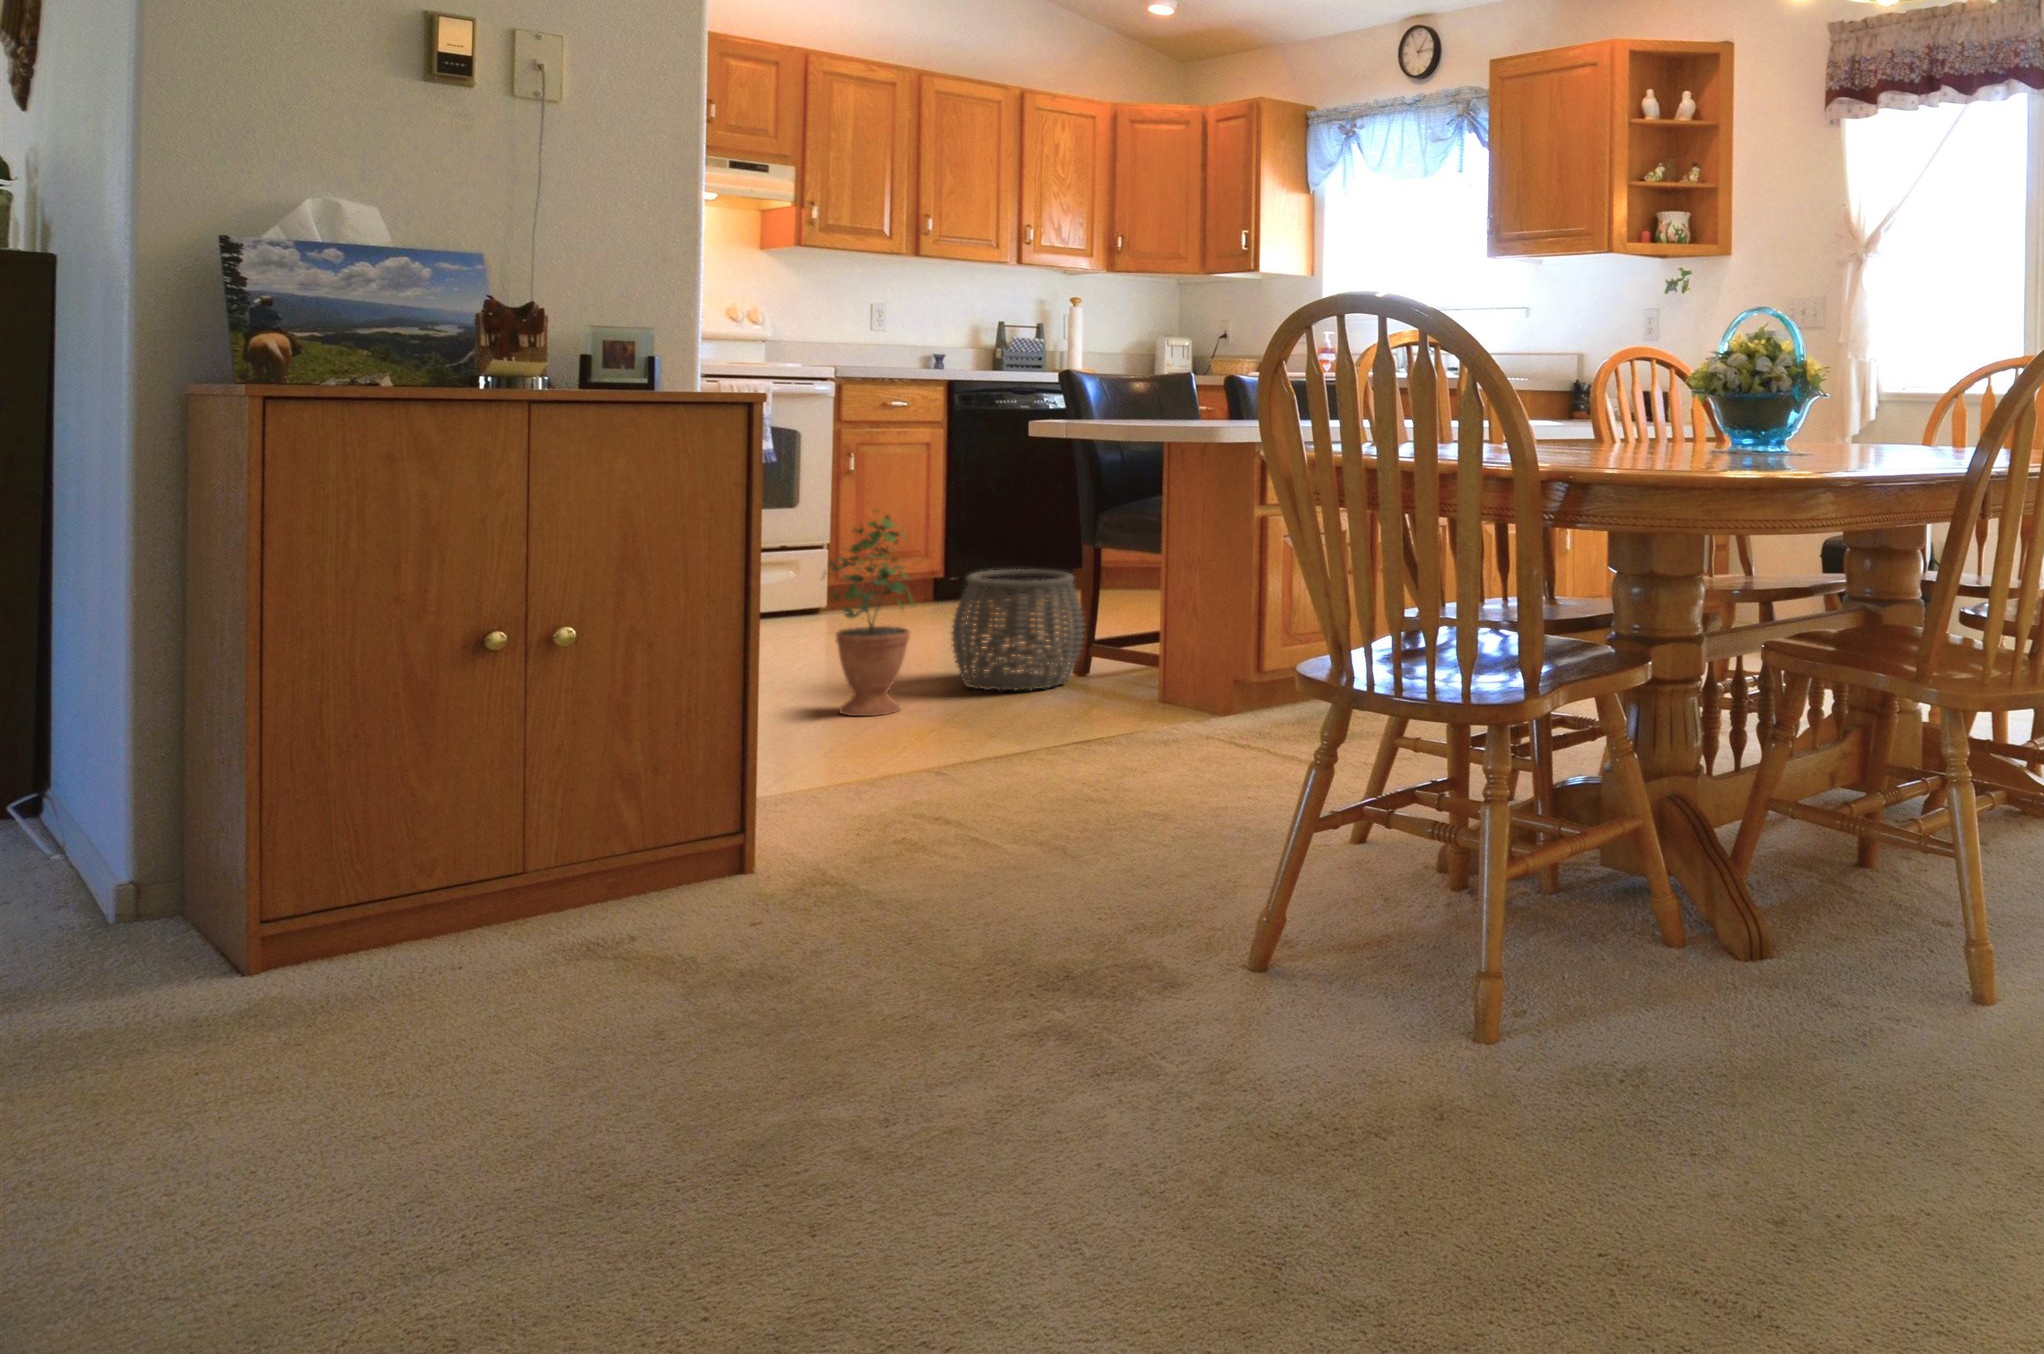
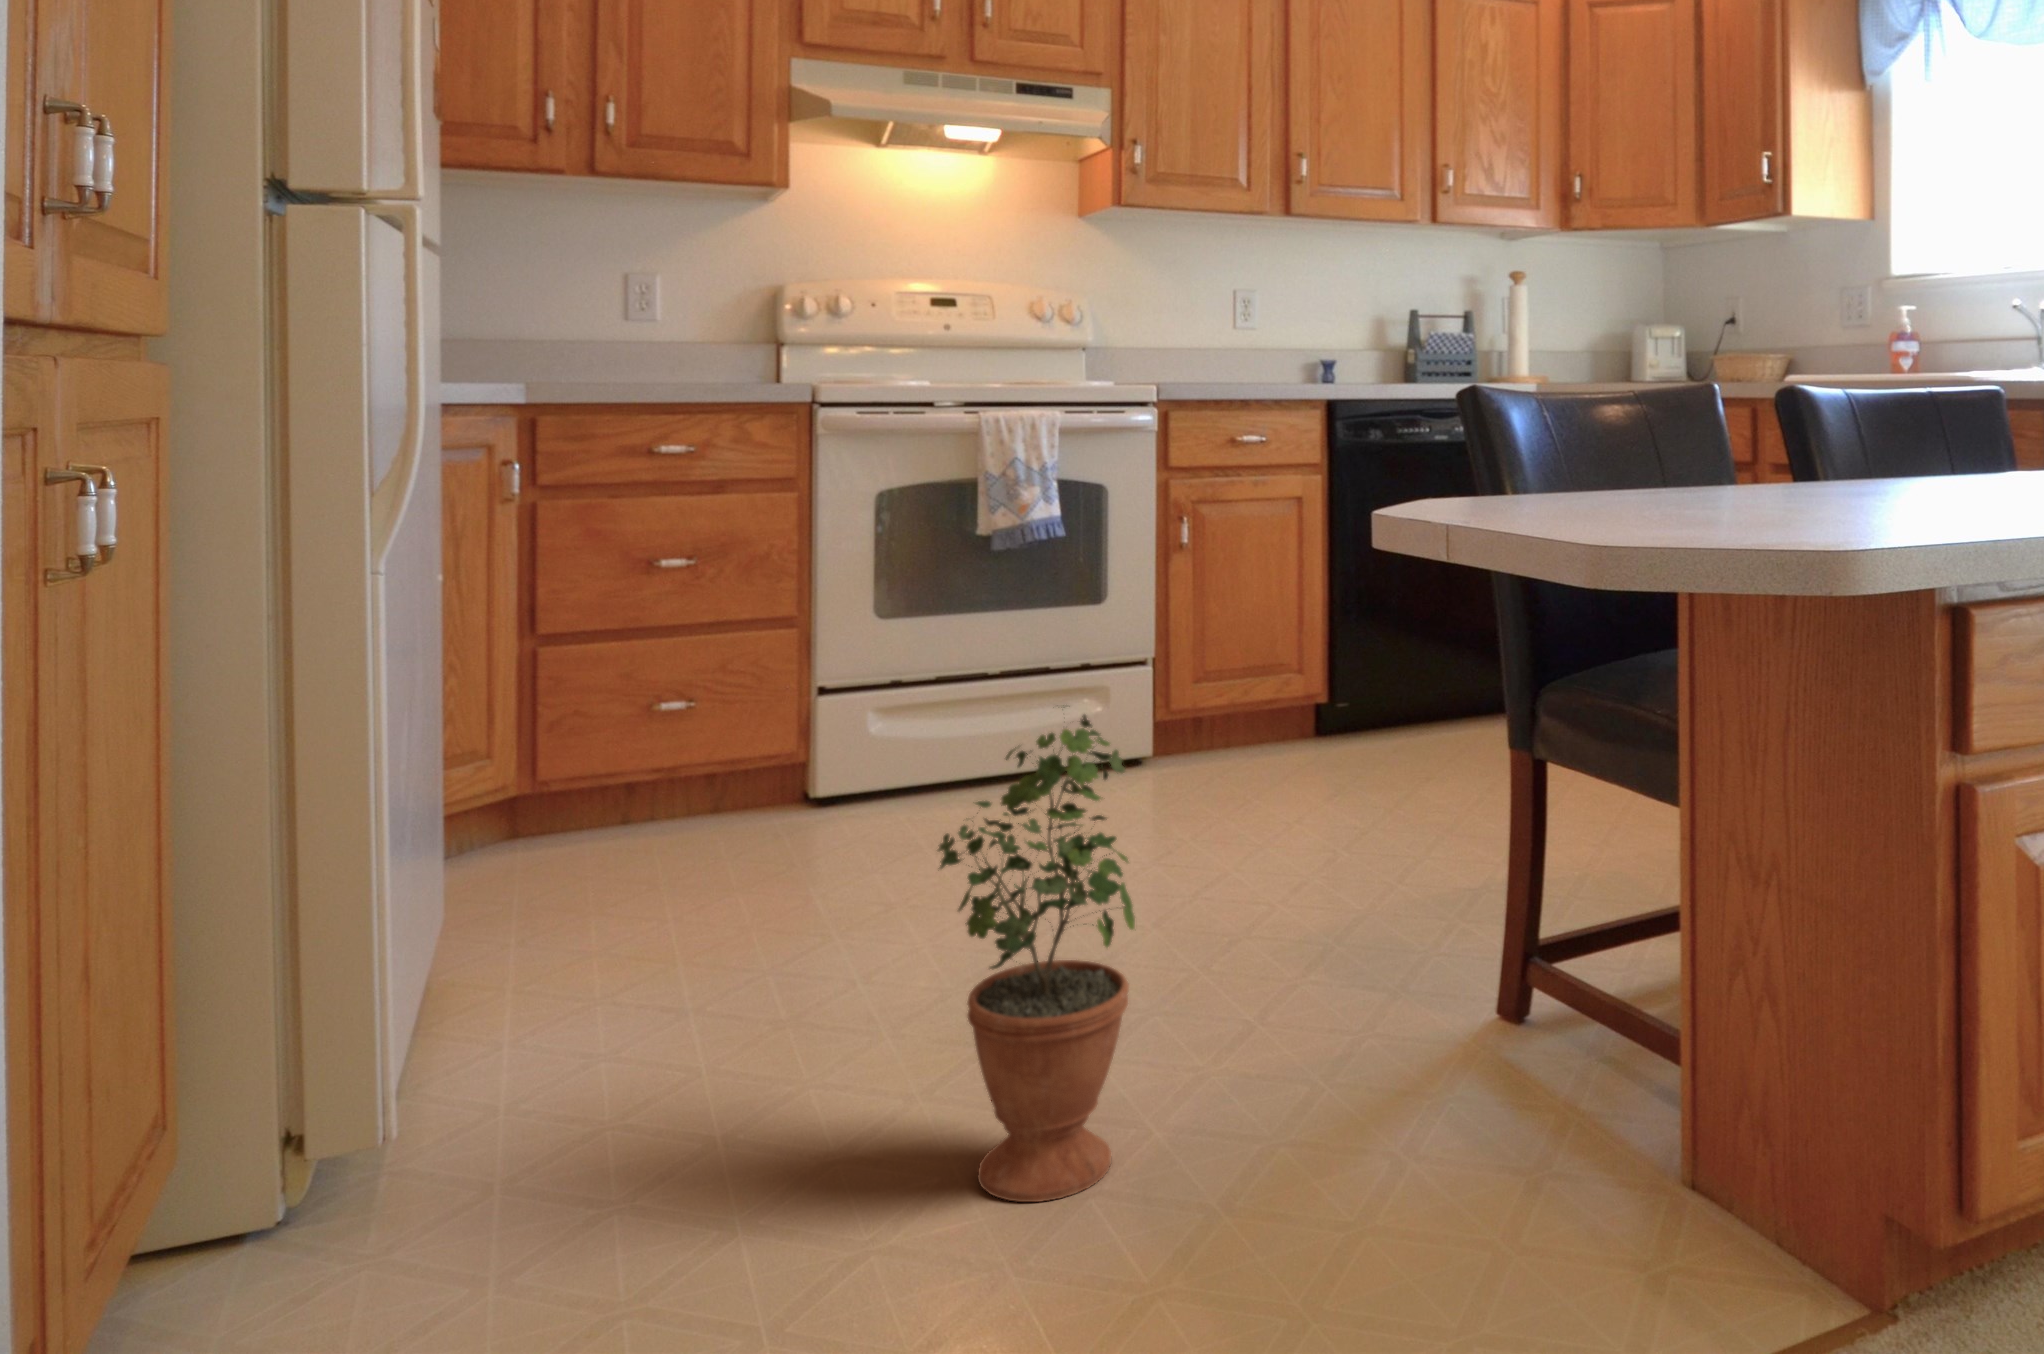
woven basket: present [952,569,1084,691] -> none [1243,796,1515,1103]

